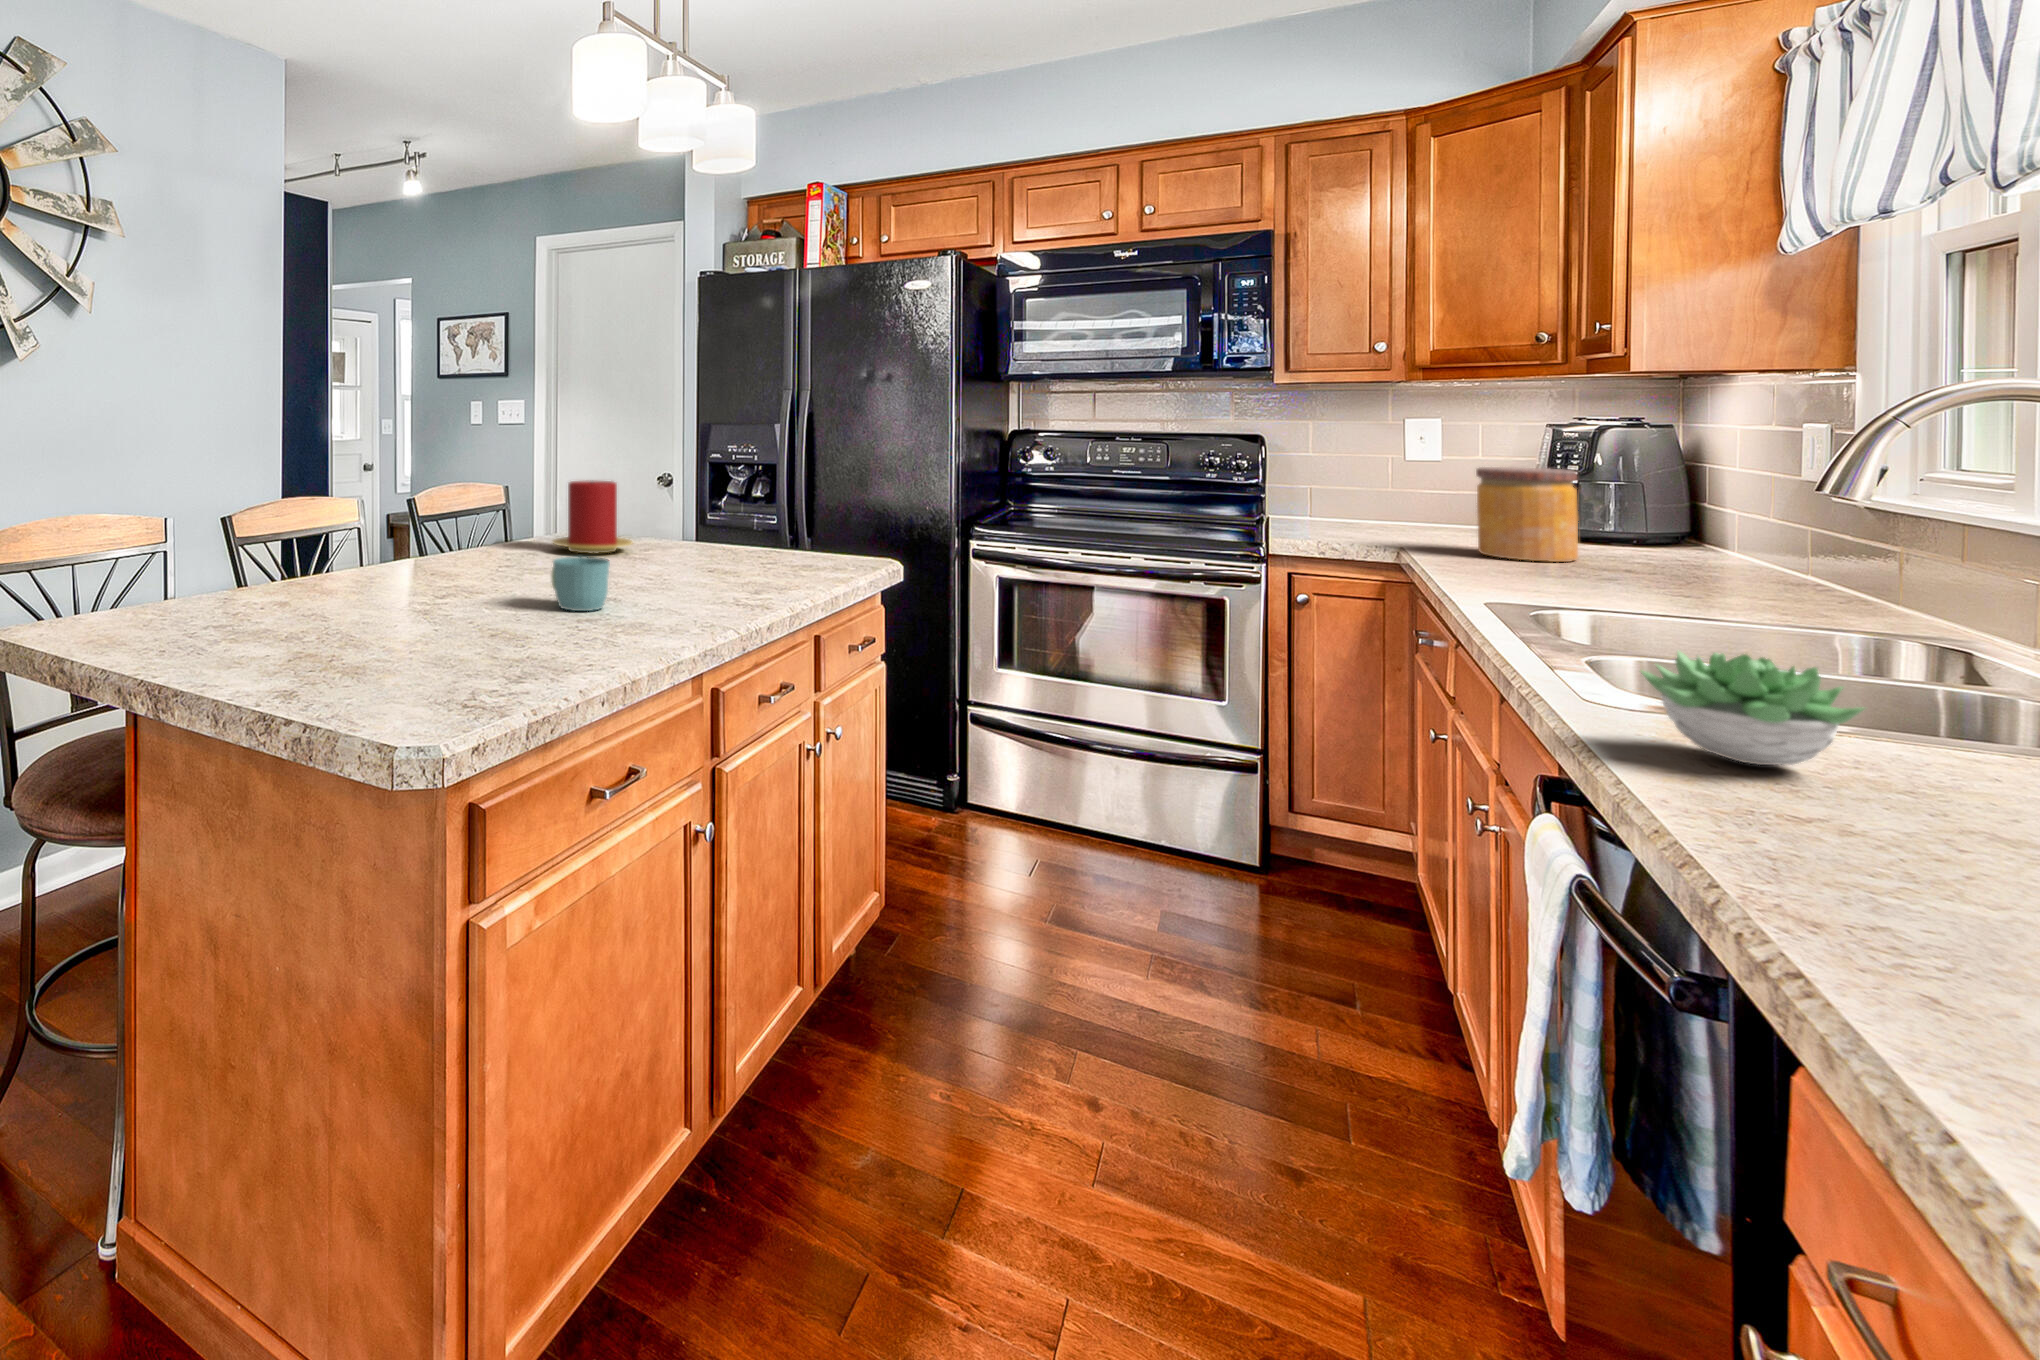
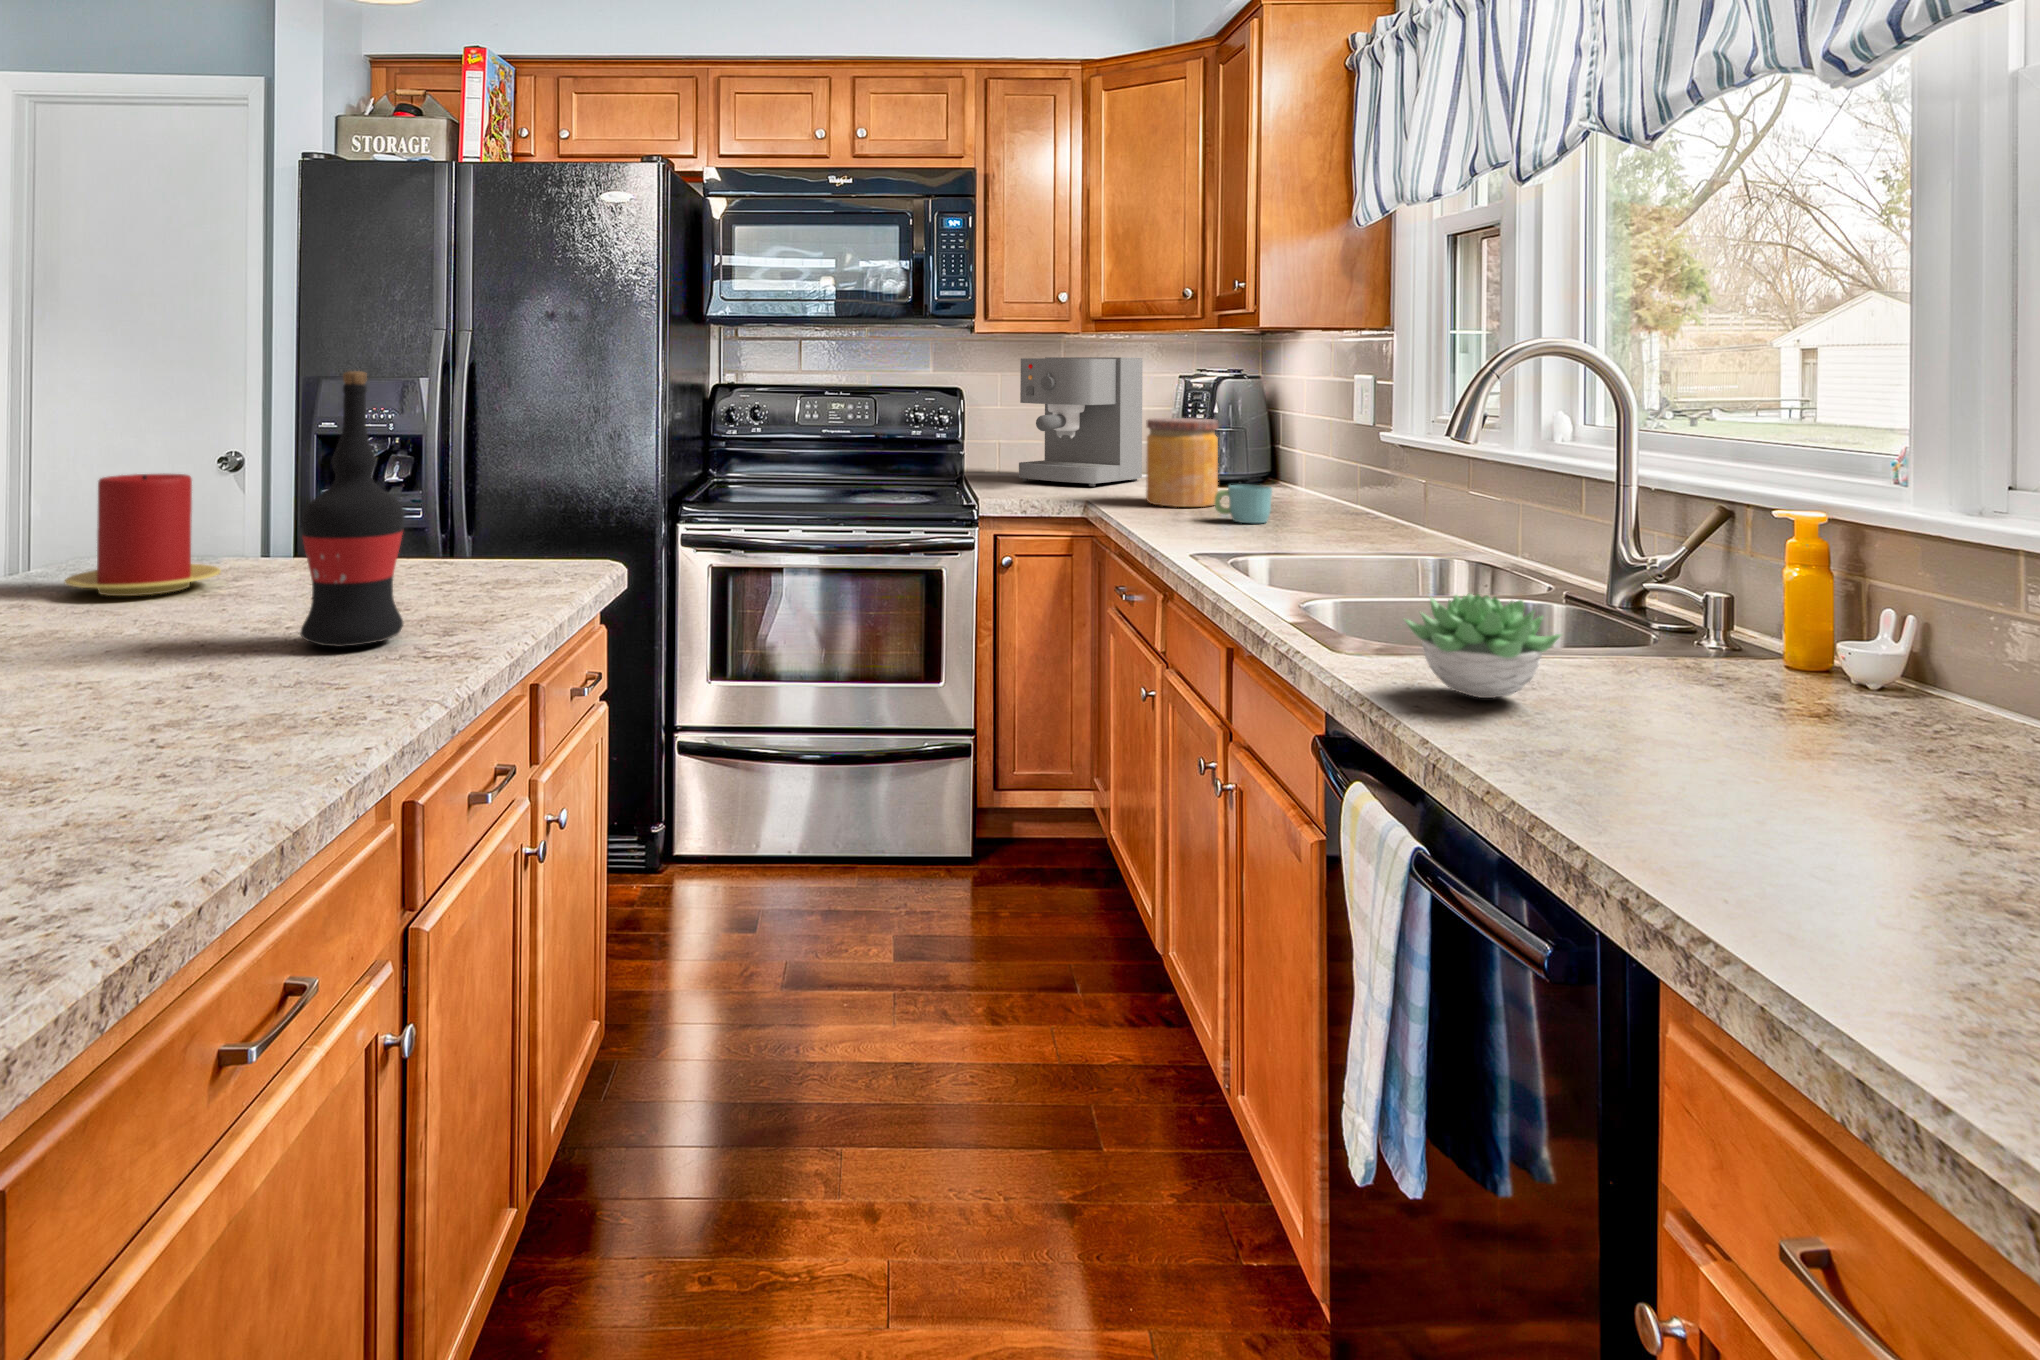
coffee maker: none [1331,405,1493,534] -> present [1019,357,1143,486]
wine bottle: none [664,419,725,592] -> present [300,371,405,647]
mug: present [551,557,610,611] -> present [1215,485,1272,523]

